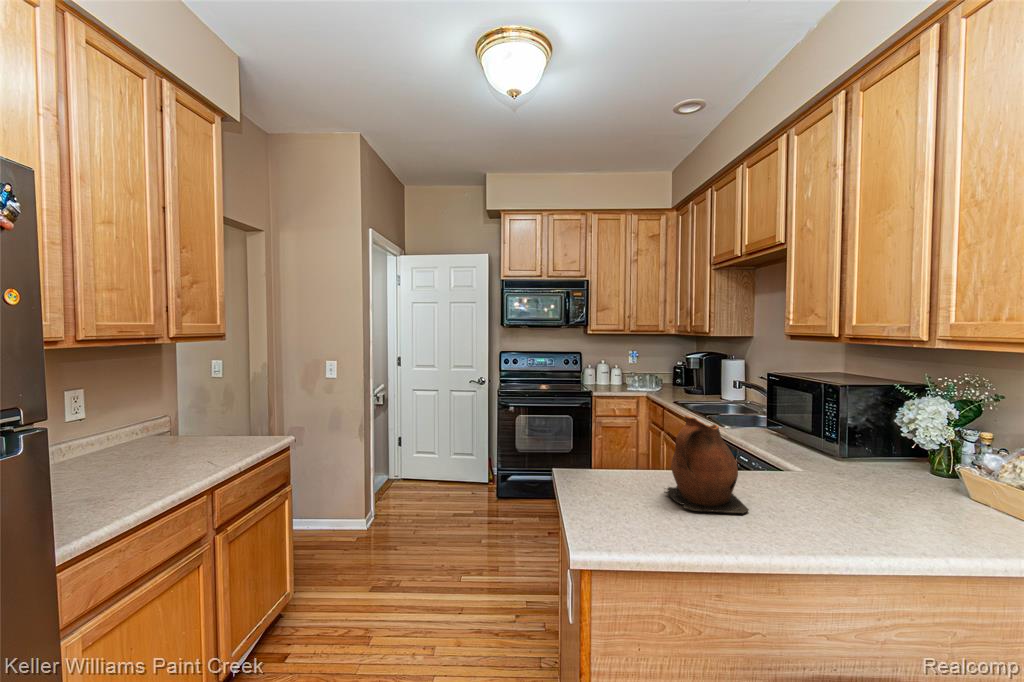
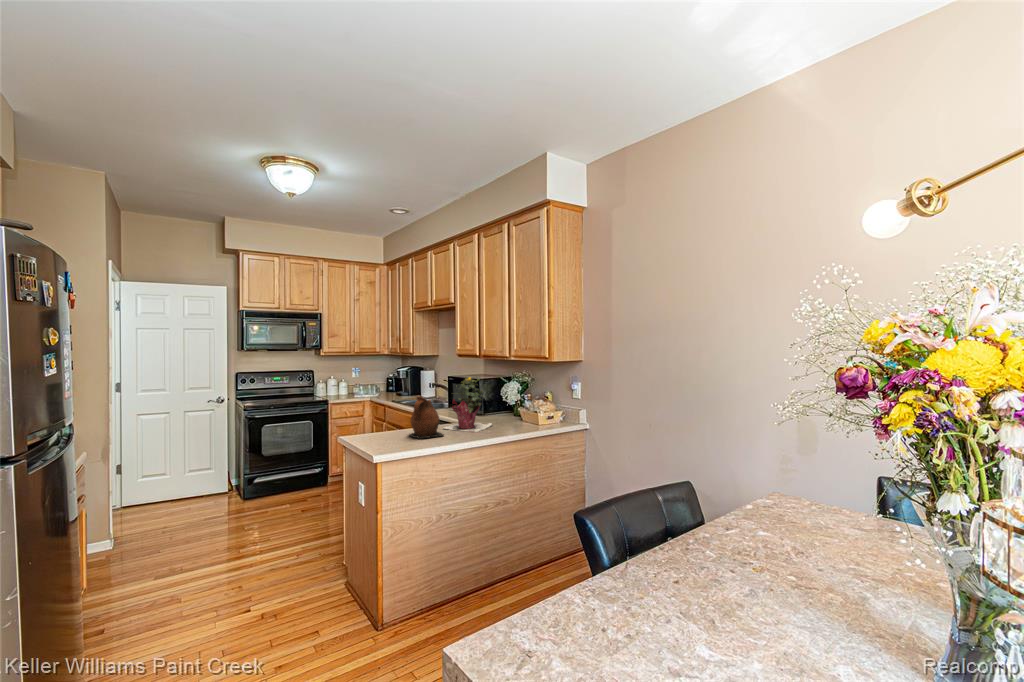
potted plant: none [747,379,892,520] -> present [443,377,492,432]

